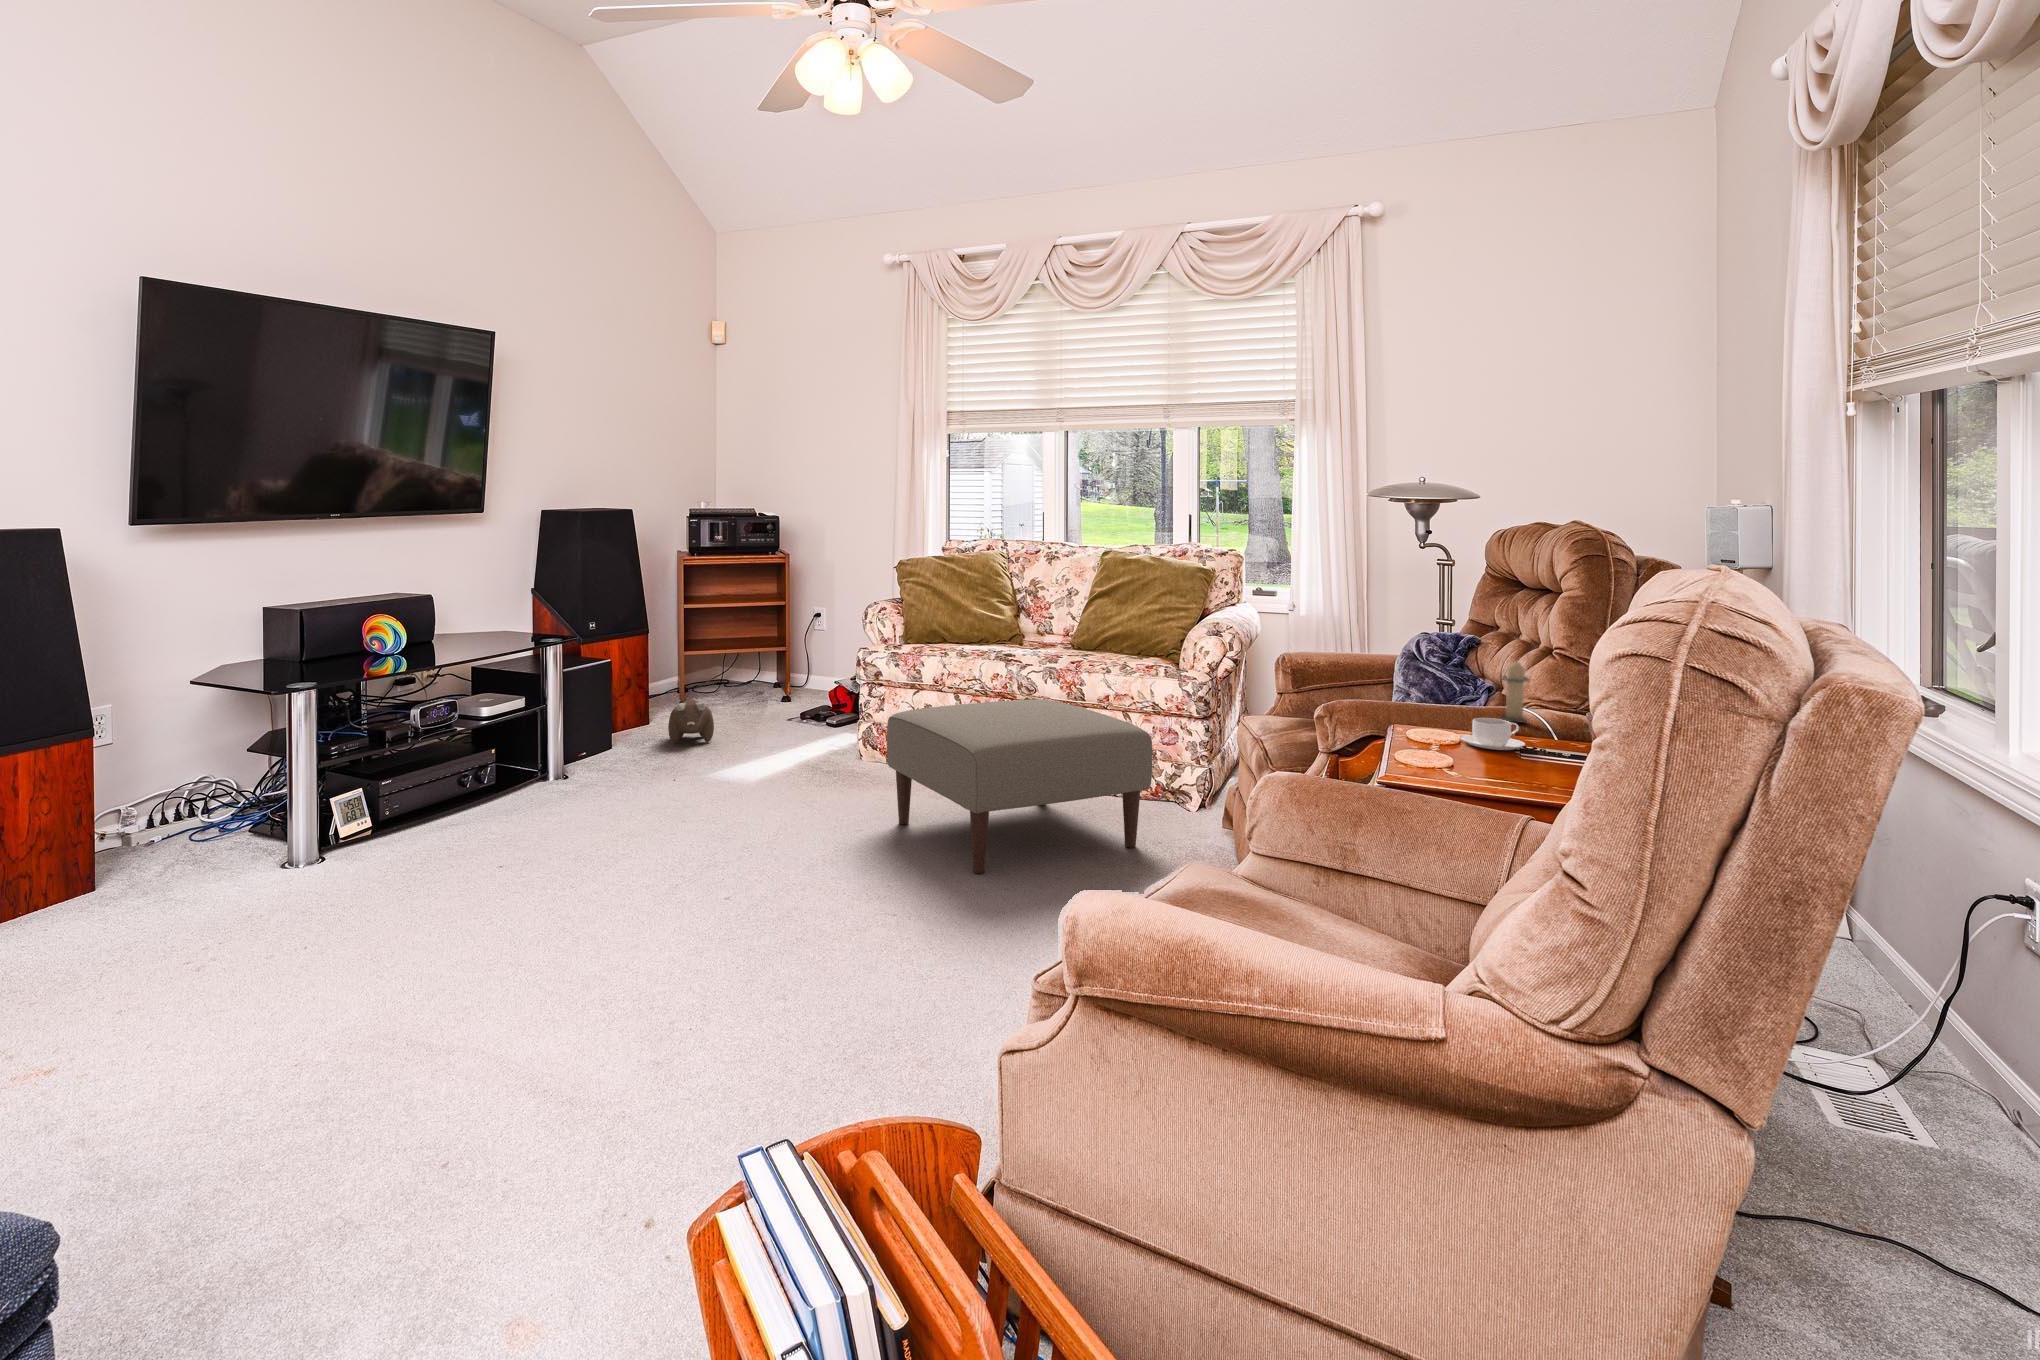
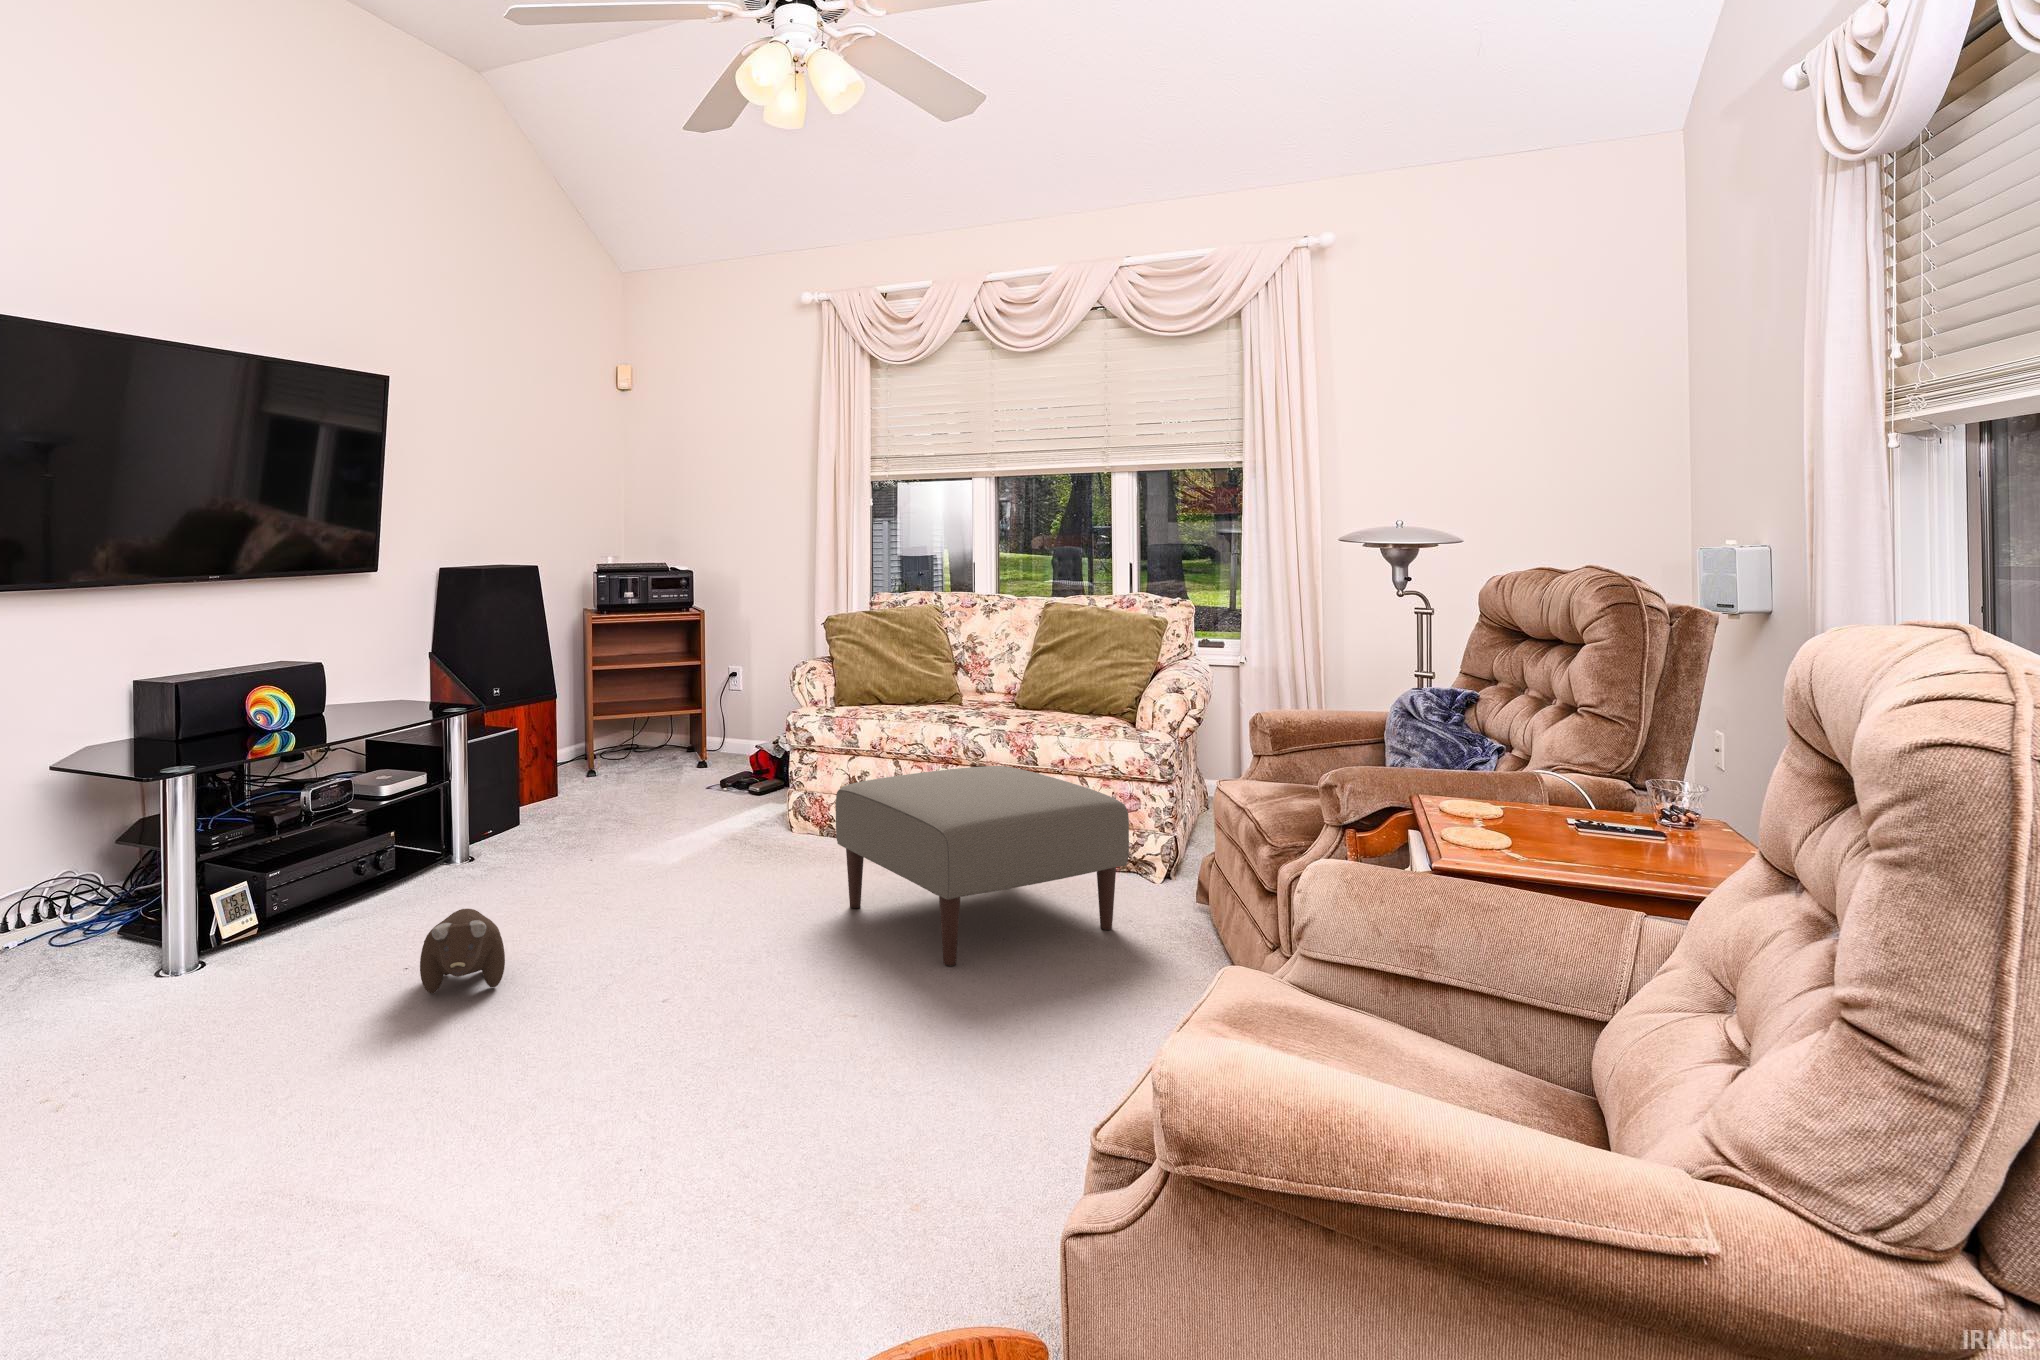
candle: present [1501,662,1530,722] -> none [1524,724,1565,796]
plush toy: present [668,700,714,743] -> present [420,909,505,994]
coffee cup: present [1460,718,1525,750] -> none [1503,794,1578,830]

